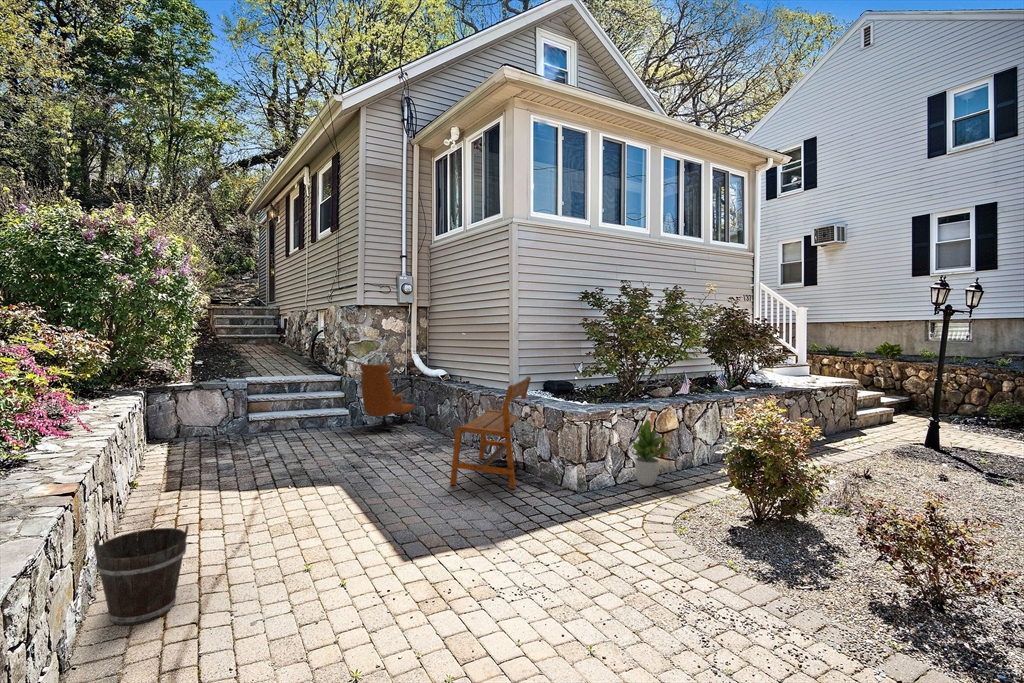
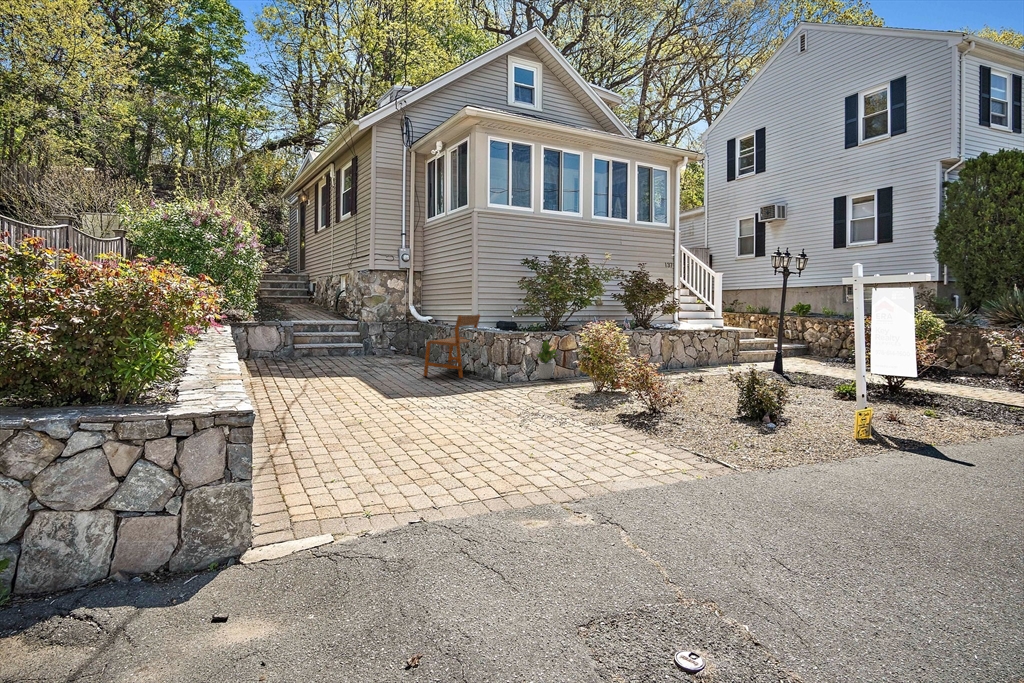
lounge chair: present [360,364,415,434] -> none [371,310,411,359]
bucket: present [93,525,188,625] -> none [252,364,290,401]

